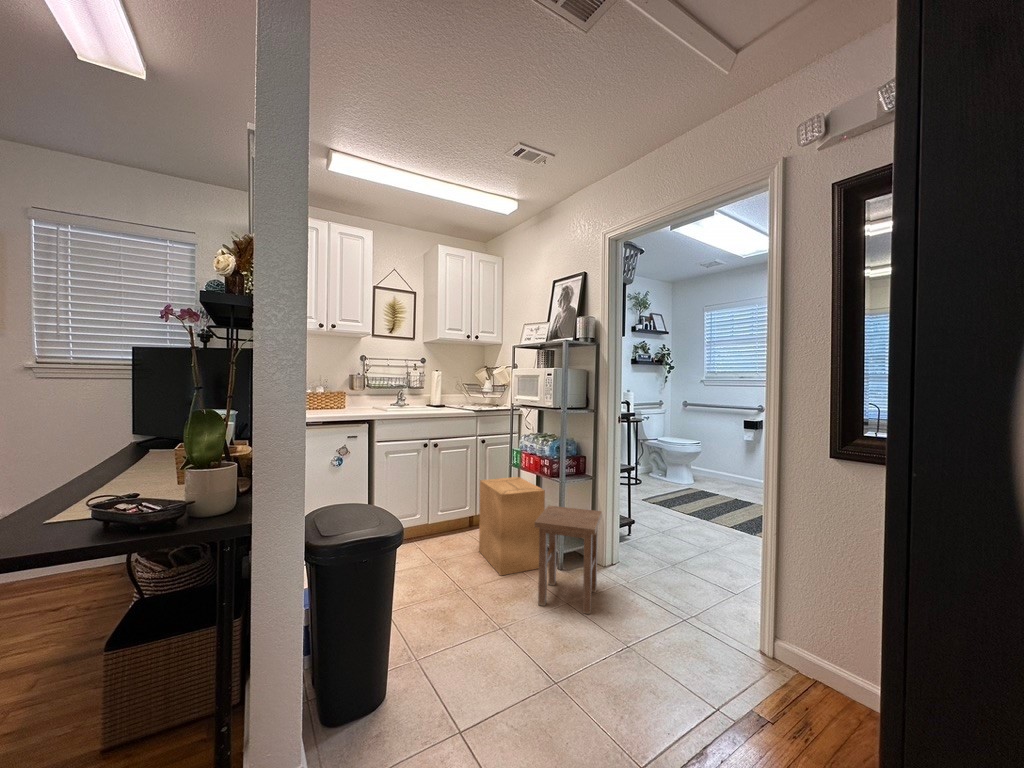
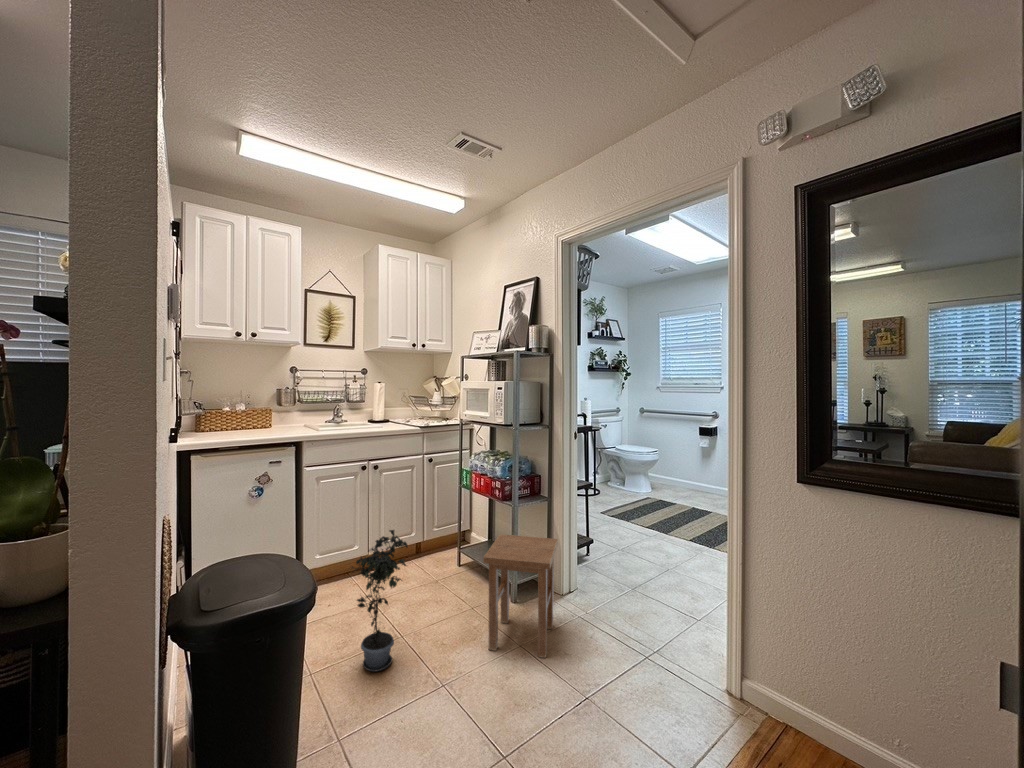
cardboard box: present [479,477,545,575] -> none [425,500,496,615]
potted plant: none [419,494,470,615] -> present [352,530,408,672]

